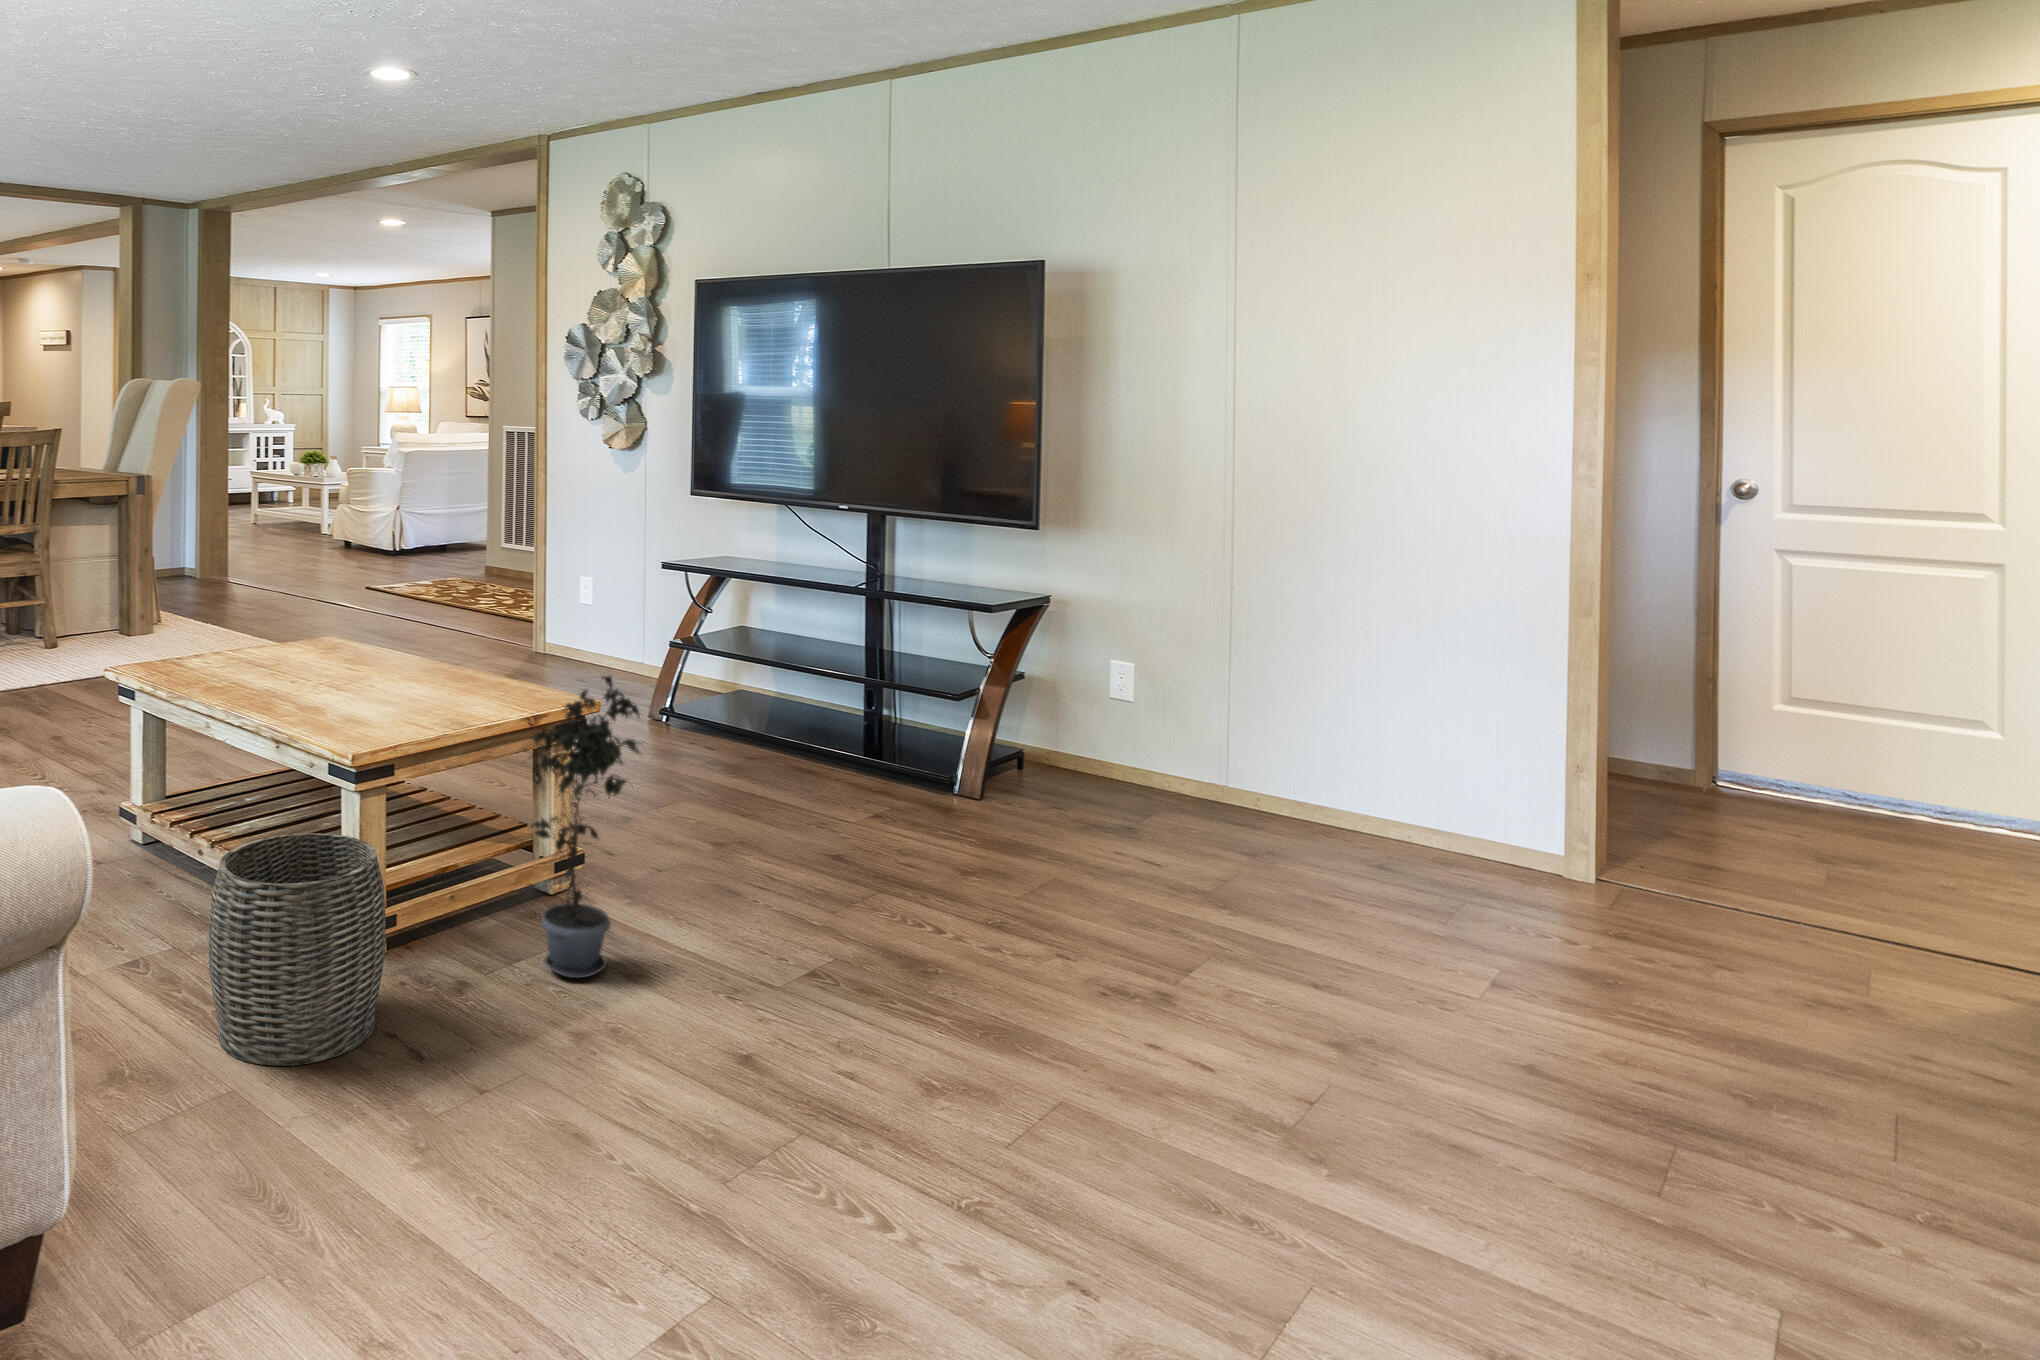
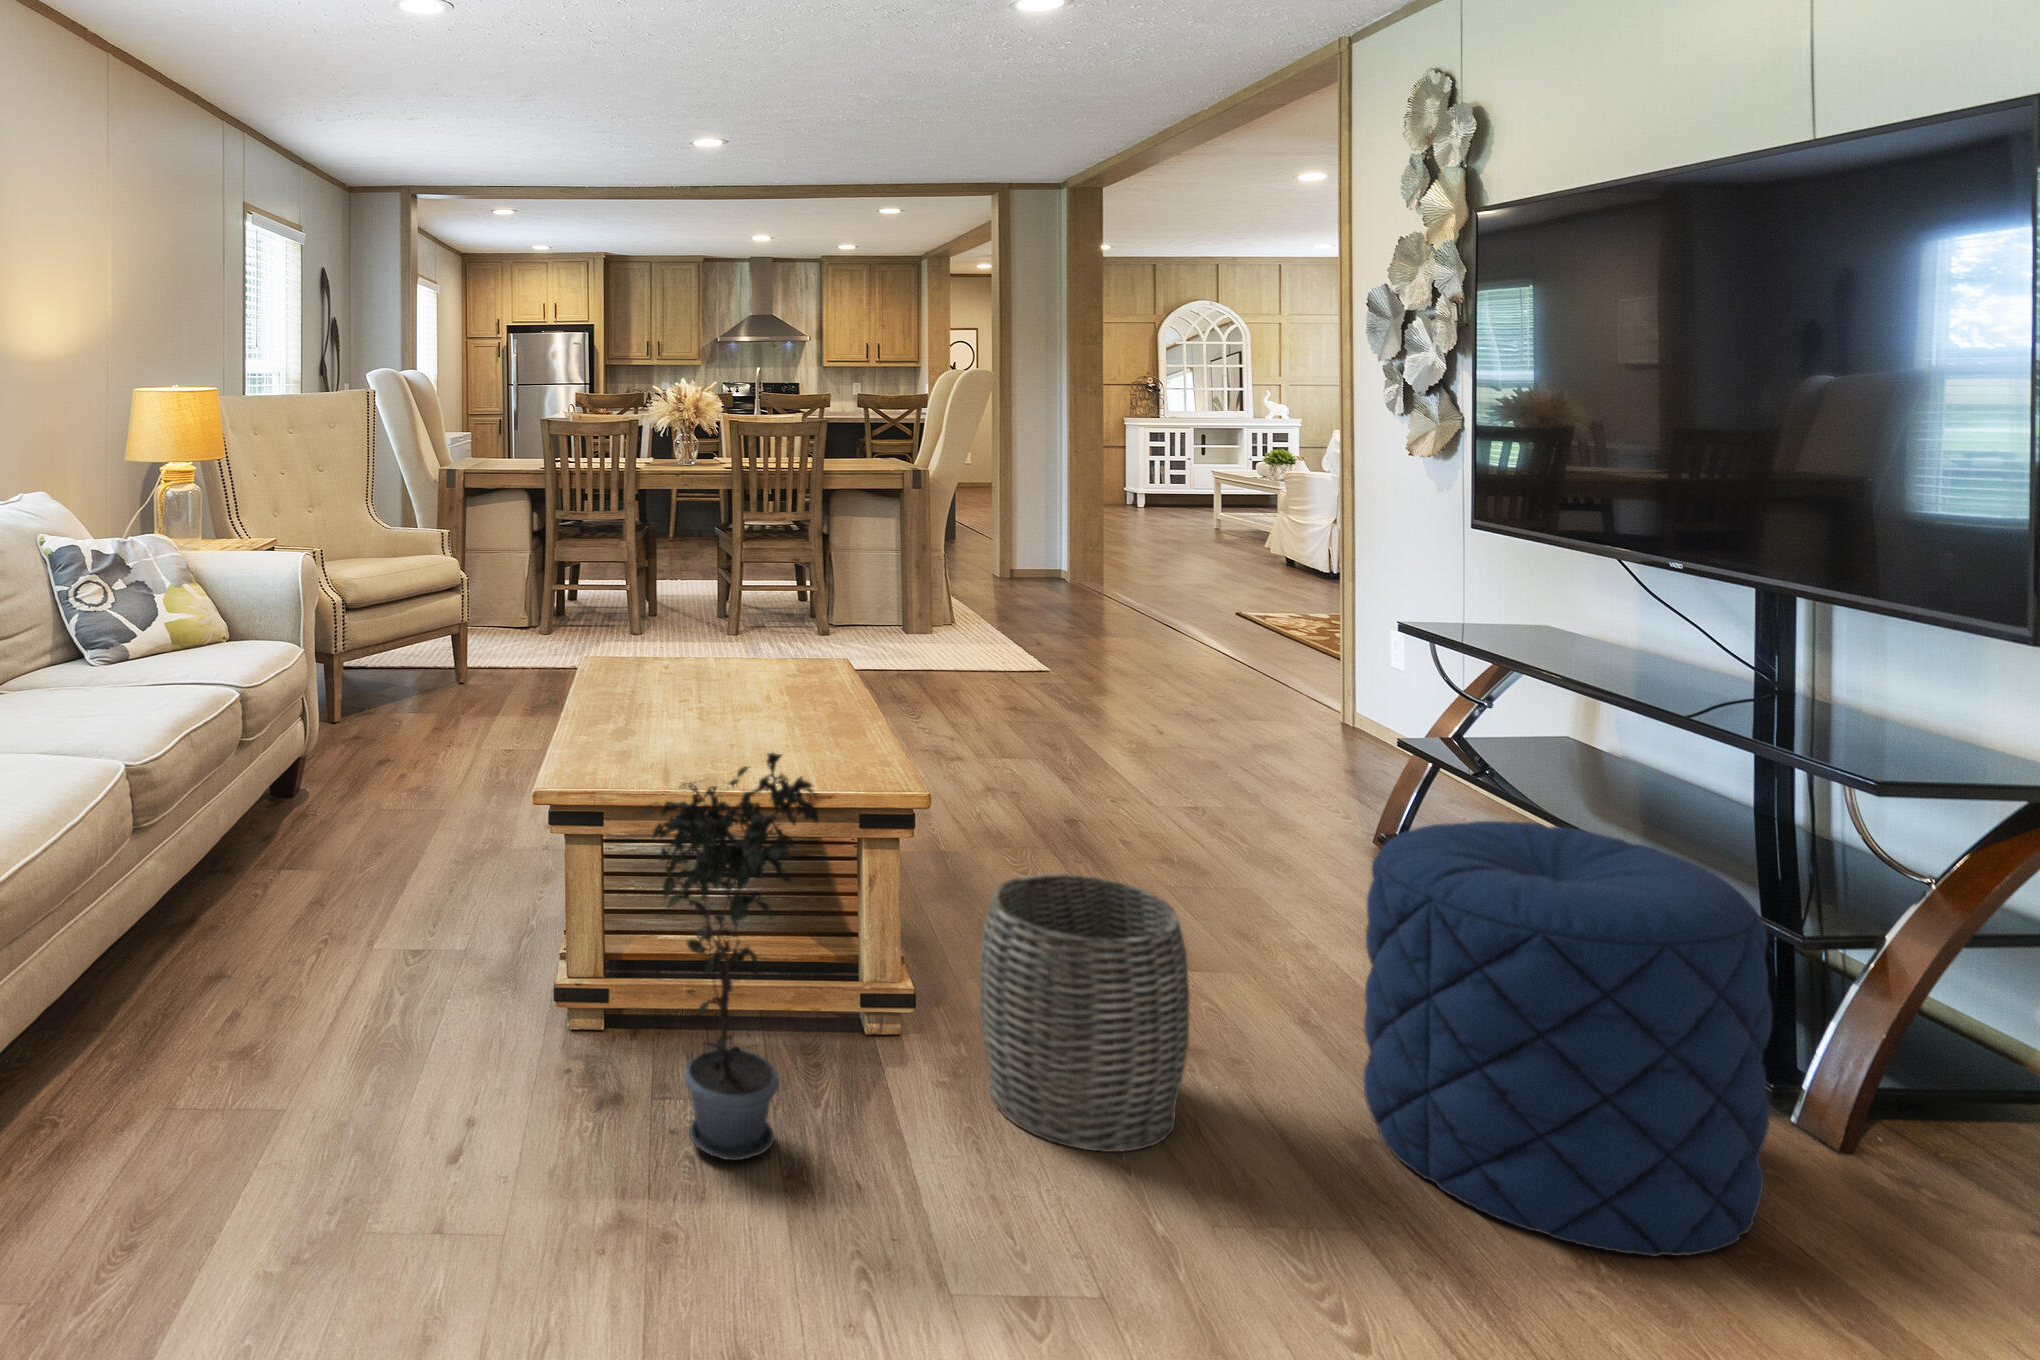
pouf: none [811,654,1002,864] -> present [1363,821,1772,1256]
woven basket: present [209,833,386,1066] -> present [979,874,1189,1152]

